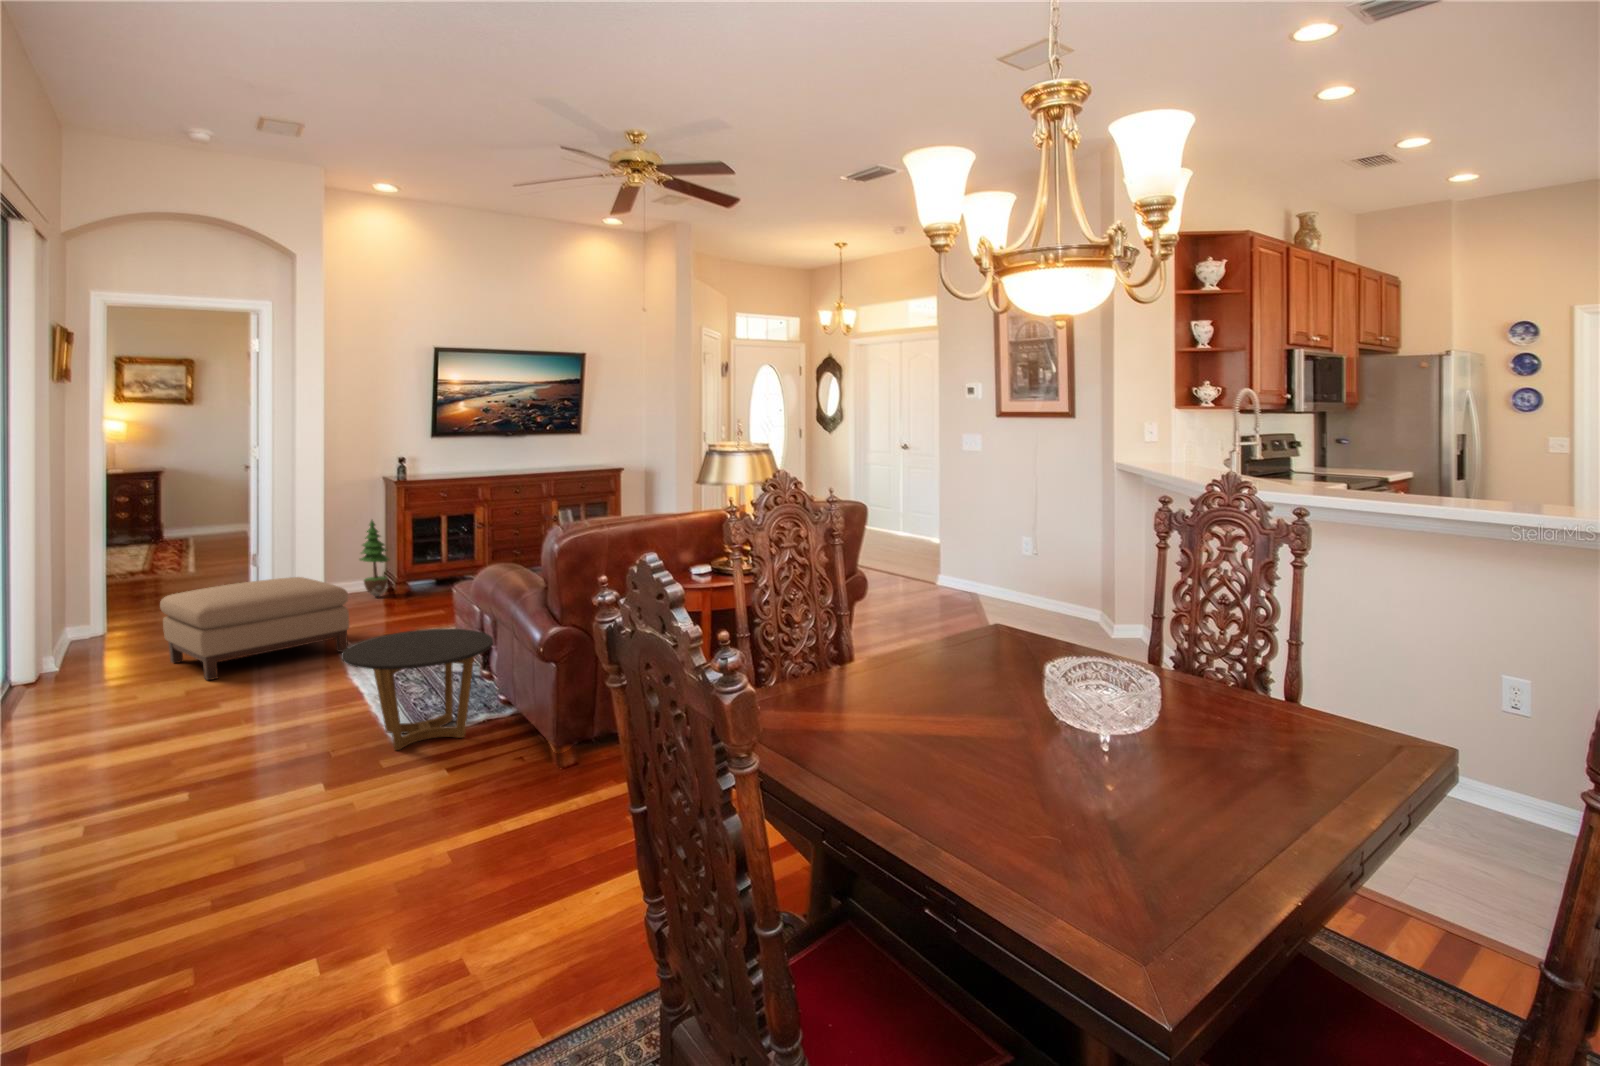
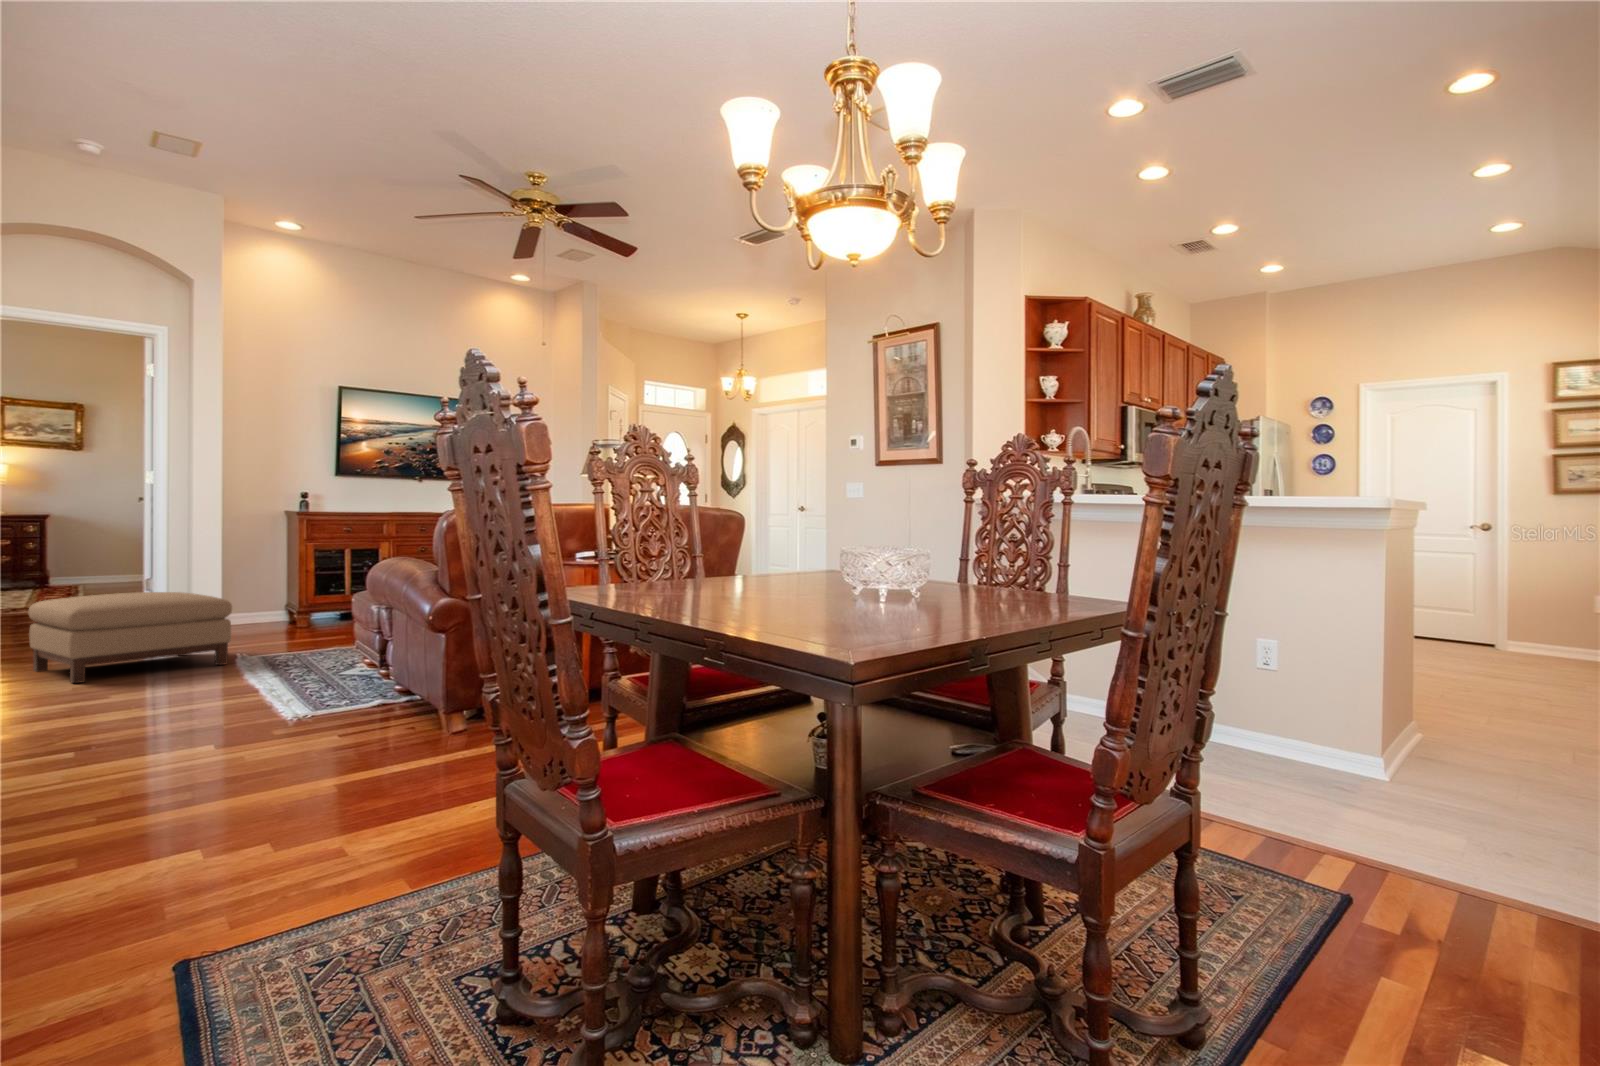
potted tree: present [360,520,389,597] -> none [246,549,280,629]
side table: present [341,629,493,750] -> none [220,622,377,730]

